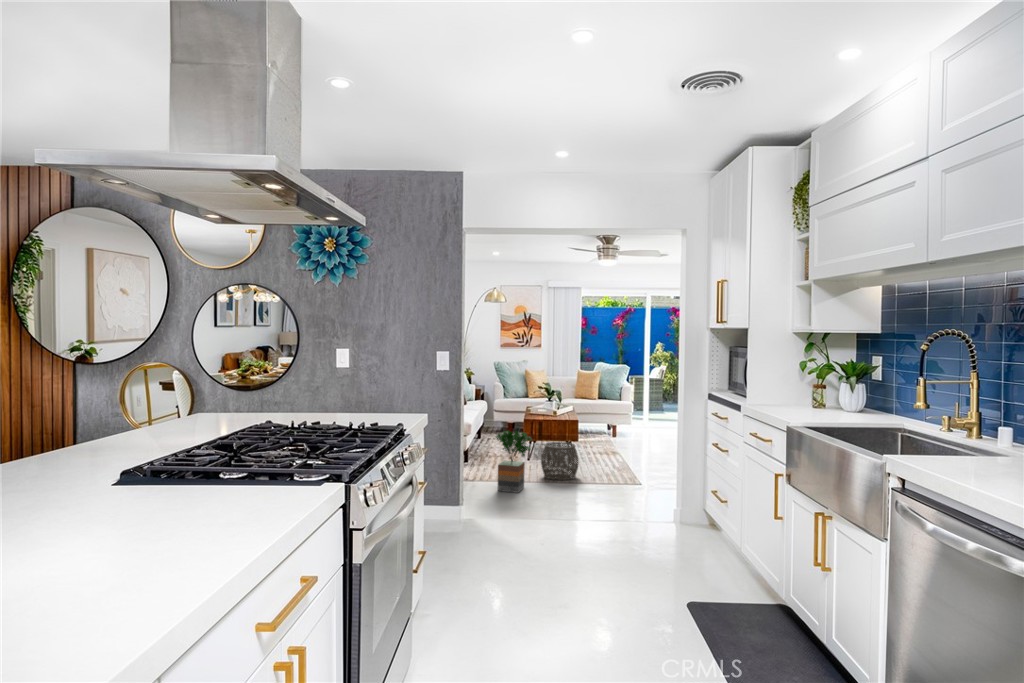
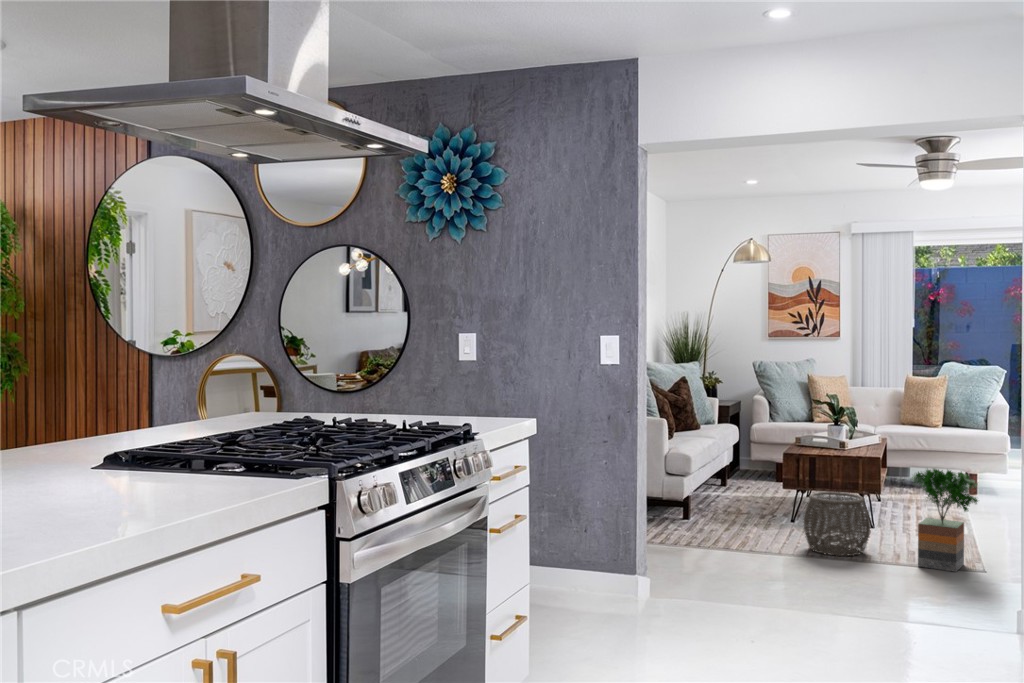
potted tree: present [496,431,531,493] -> present [912,469,978,572]

